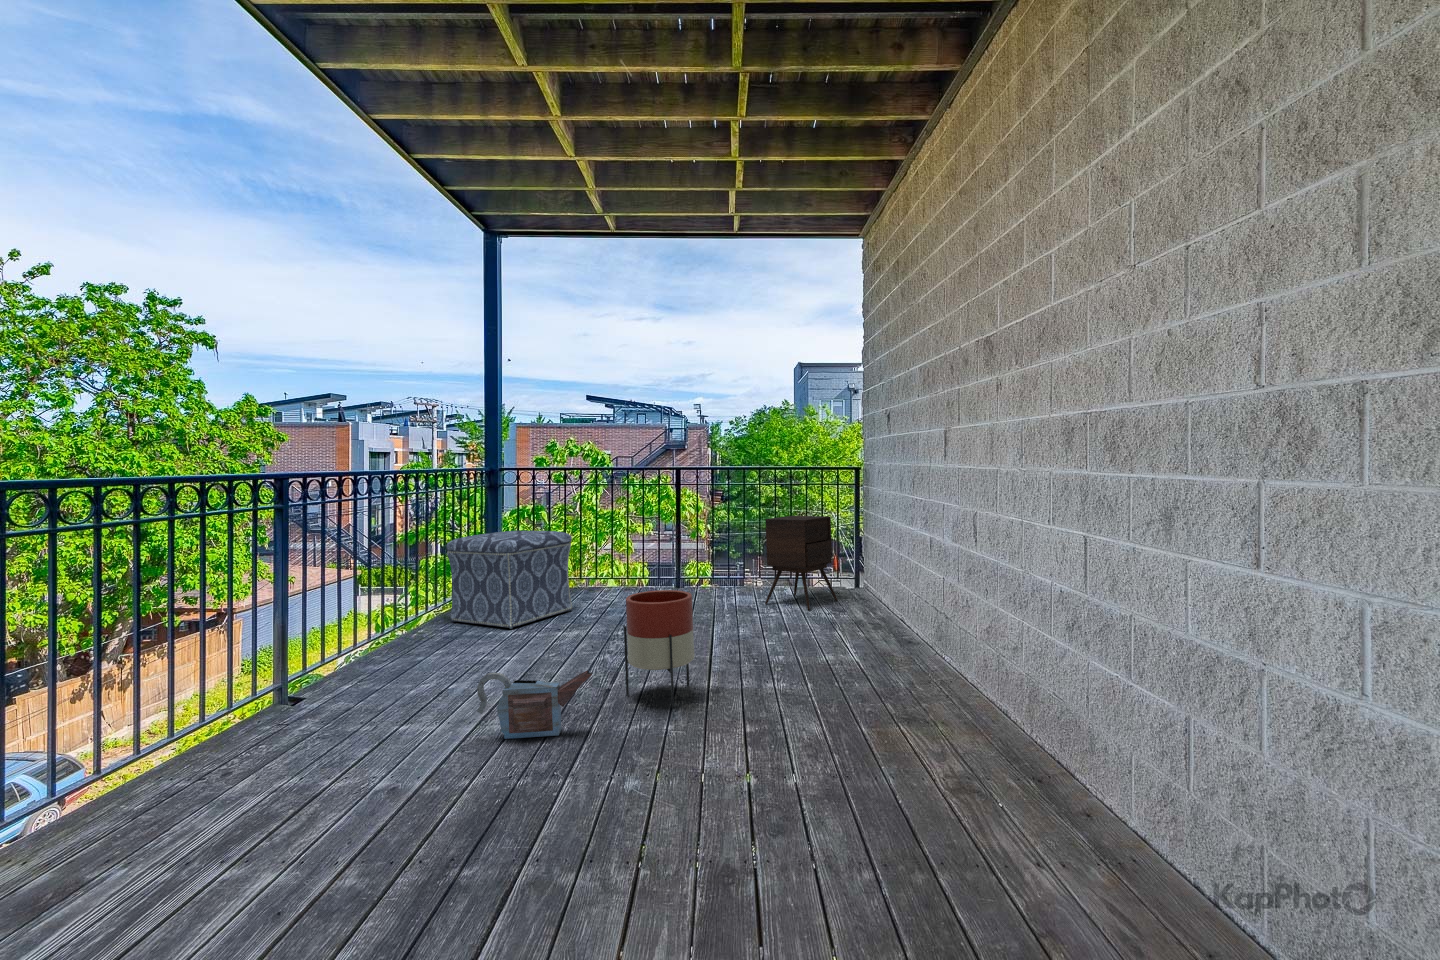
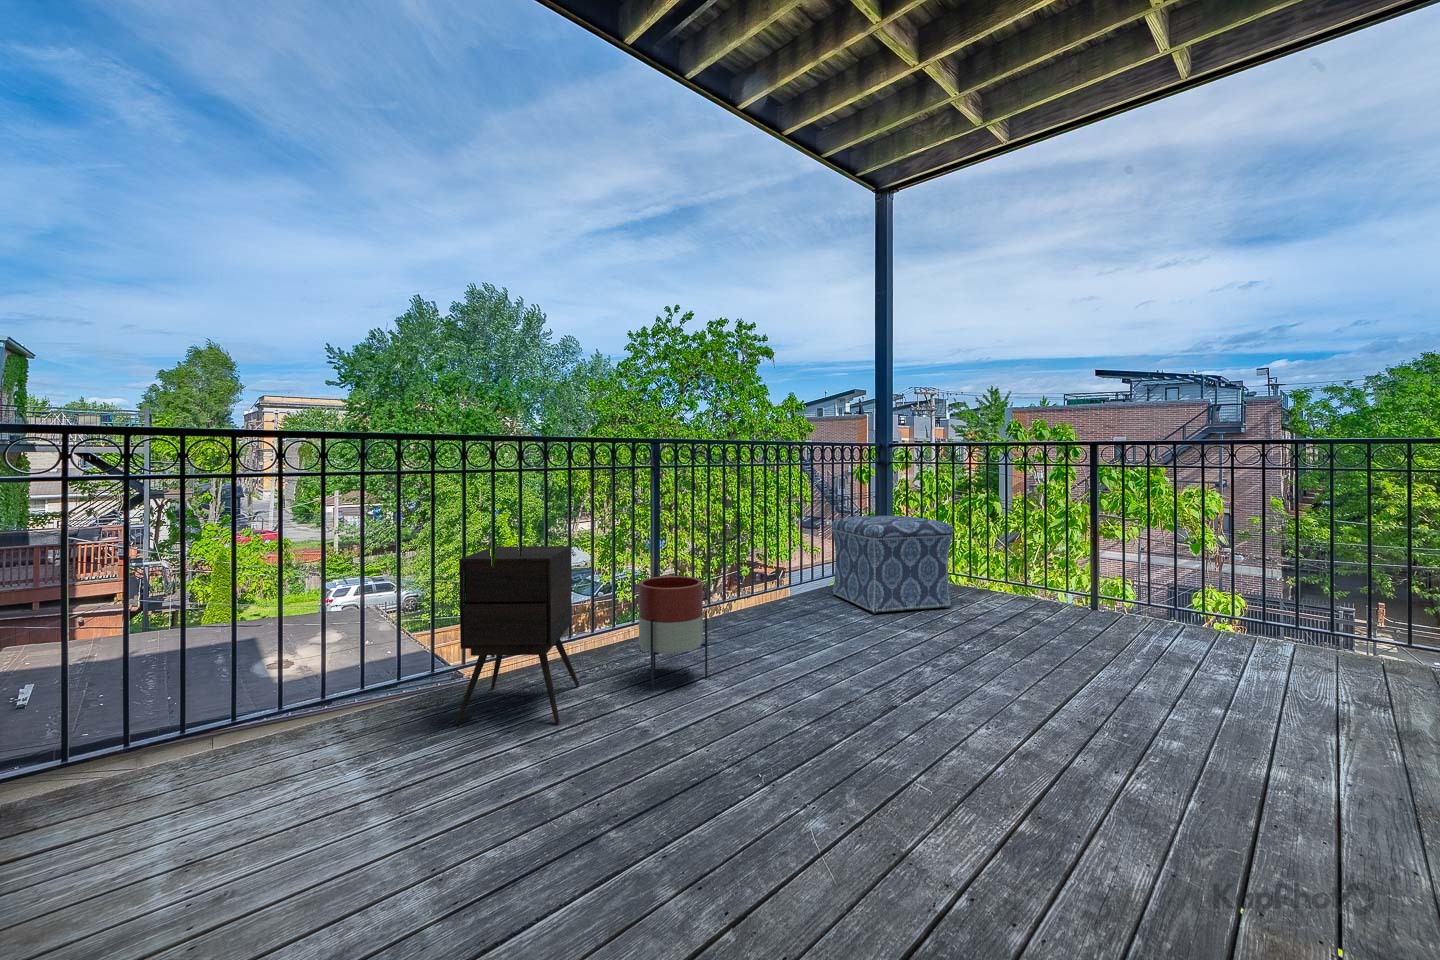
side table: present [765,516,837,610] -> present [455,546,579,725]
planter: present [624,590,694,709] -> present [639,576,707,691]
watering can: present [477,670,592,739] -> none [743,652,843,737]

